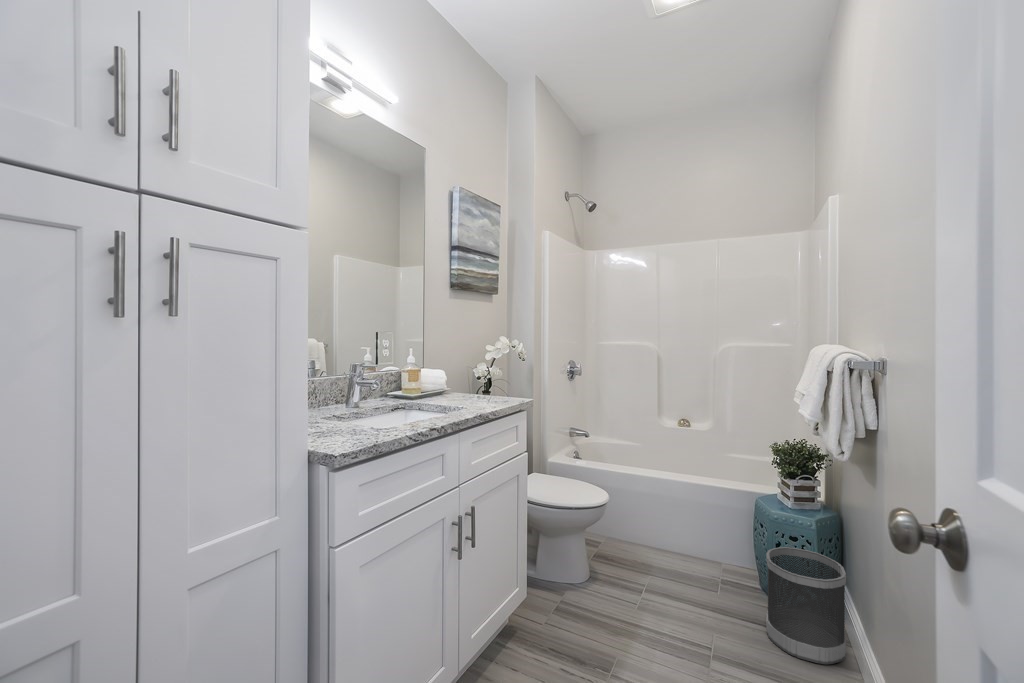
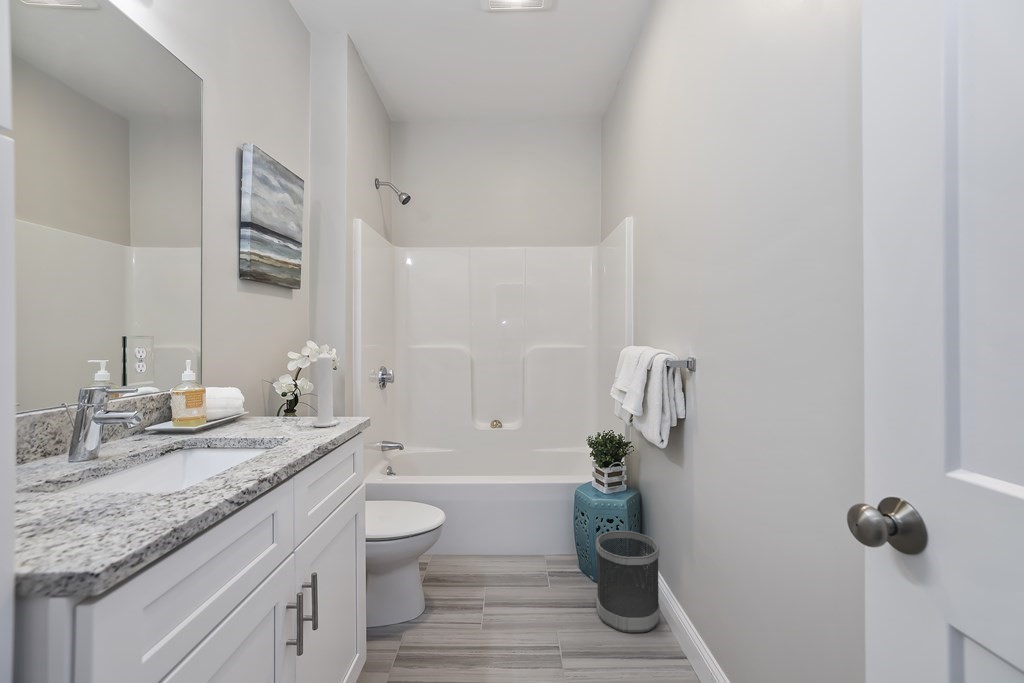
candle: none [490,340,507,403] -> present [313,347,337,427]

